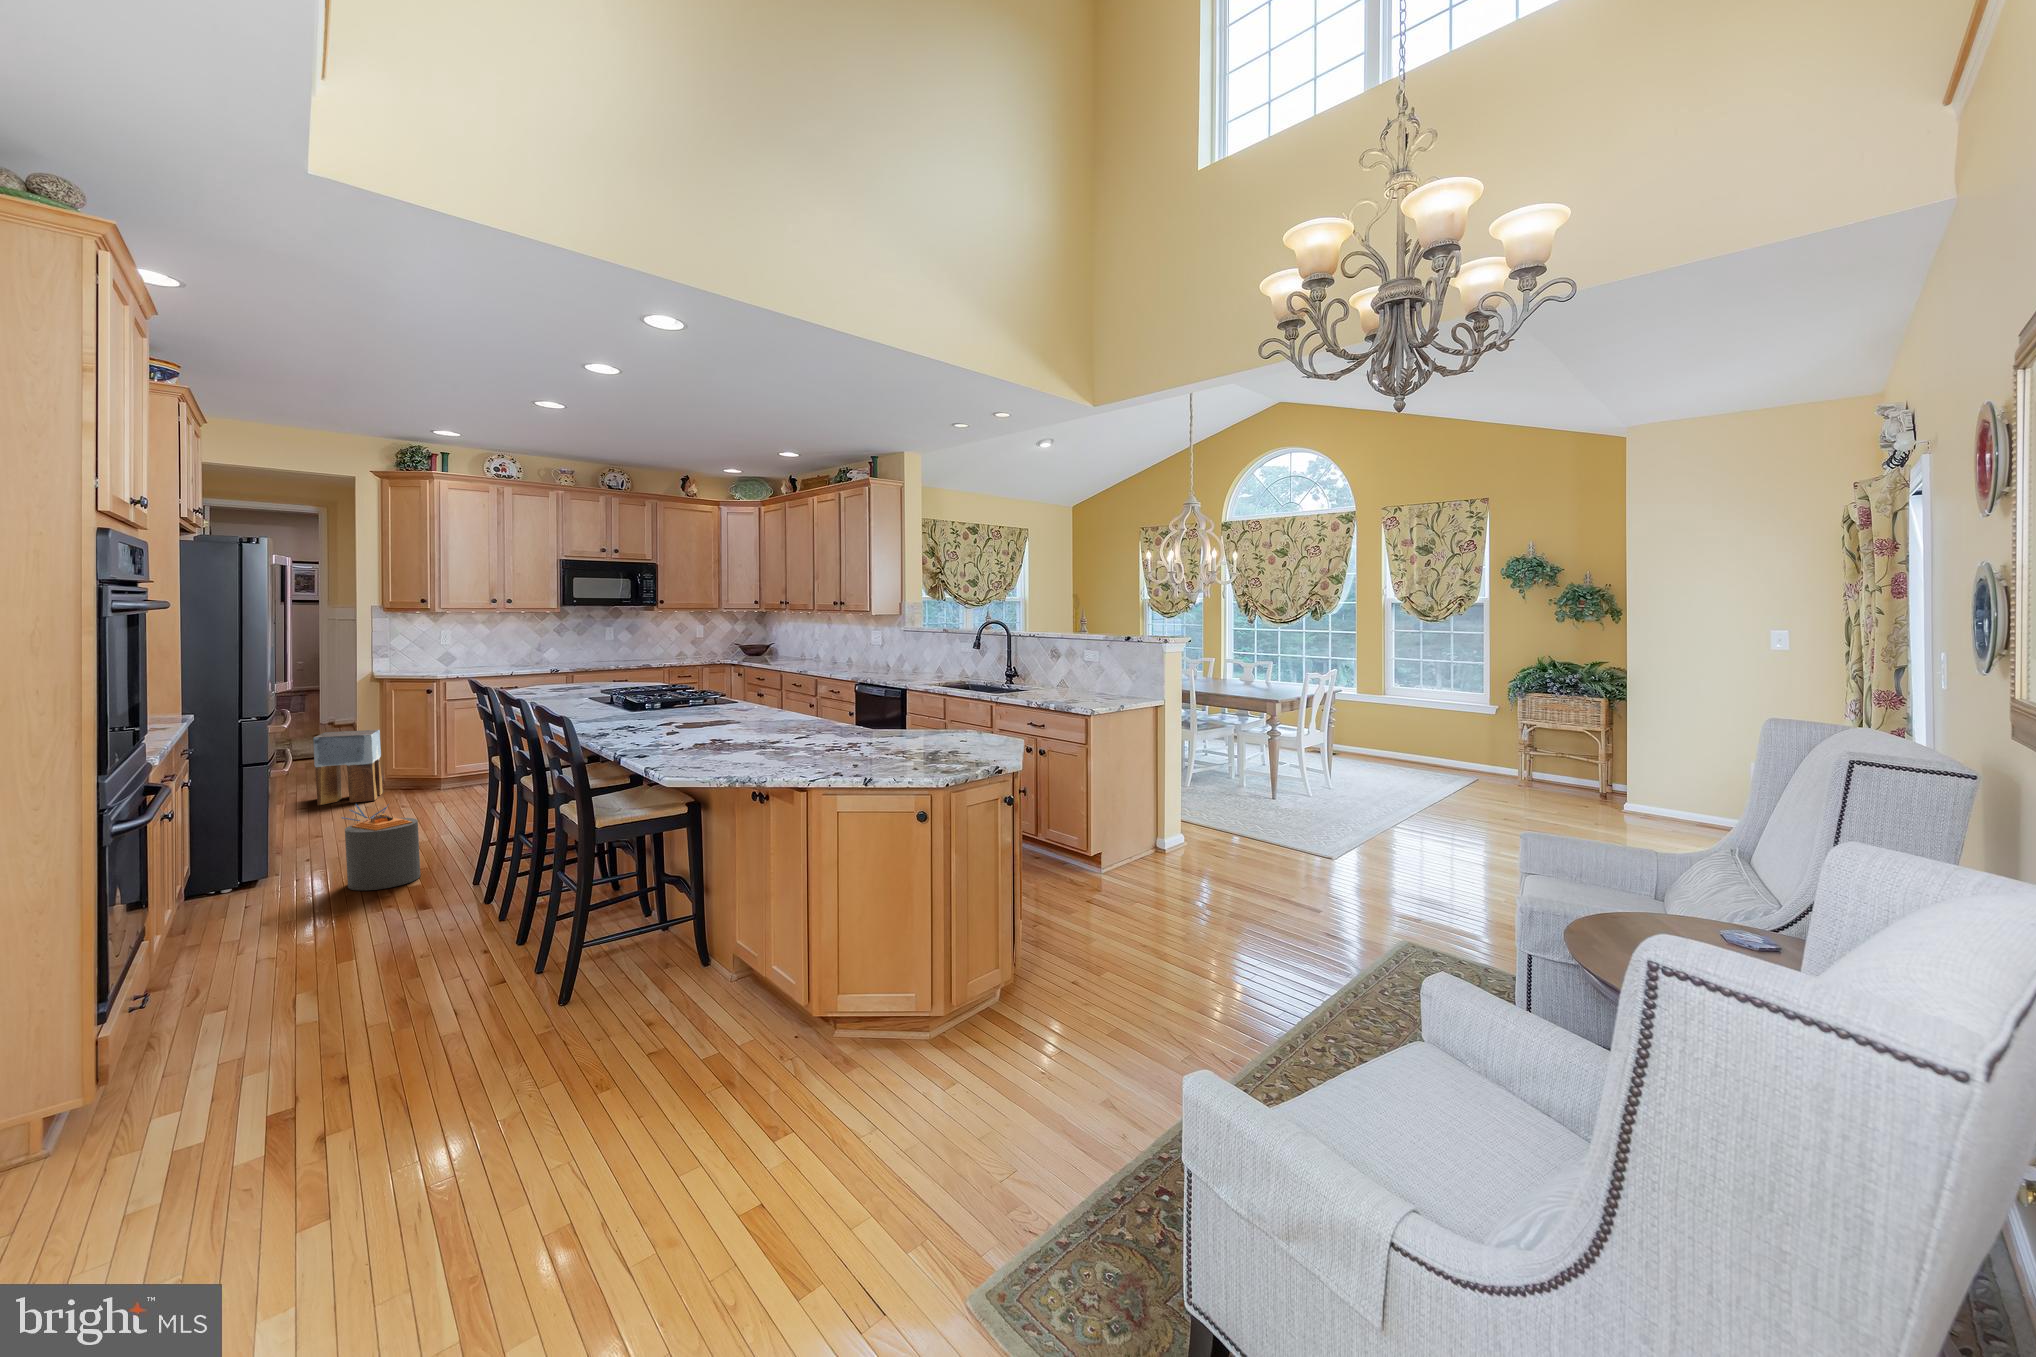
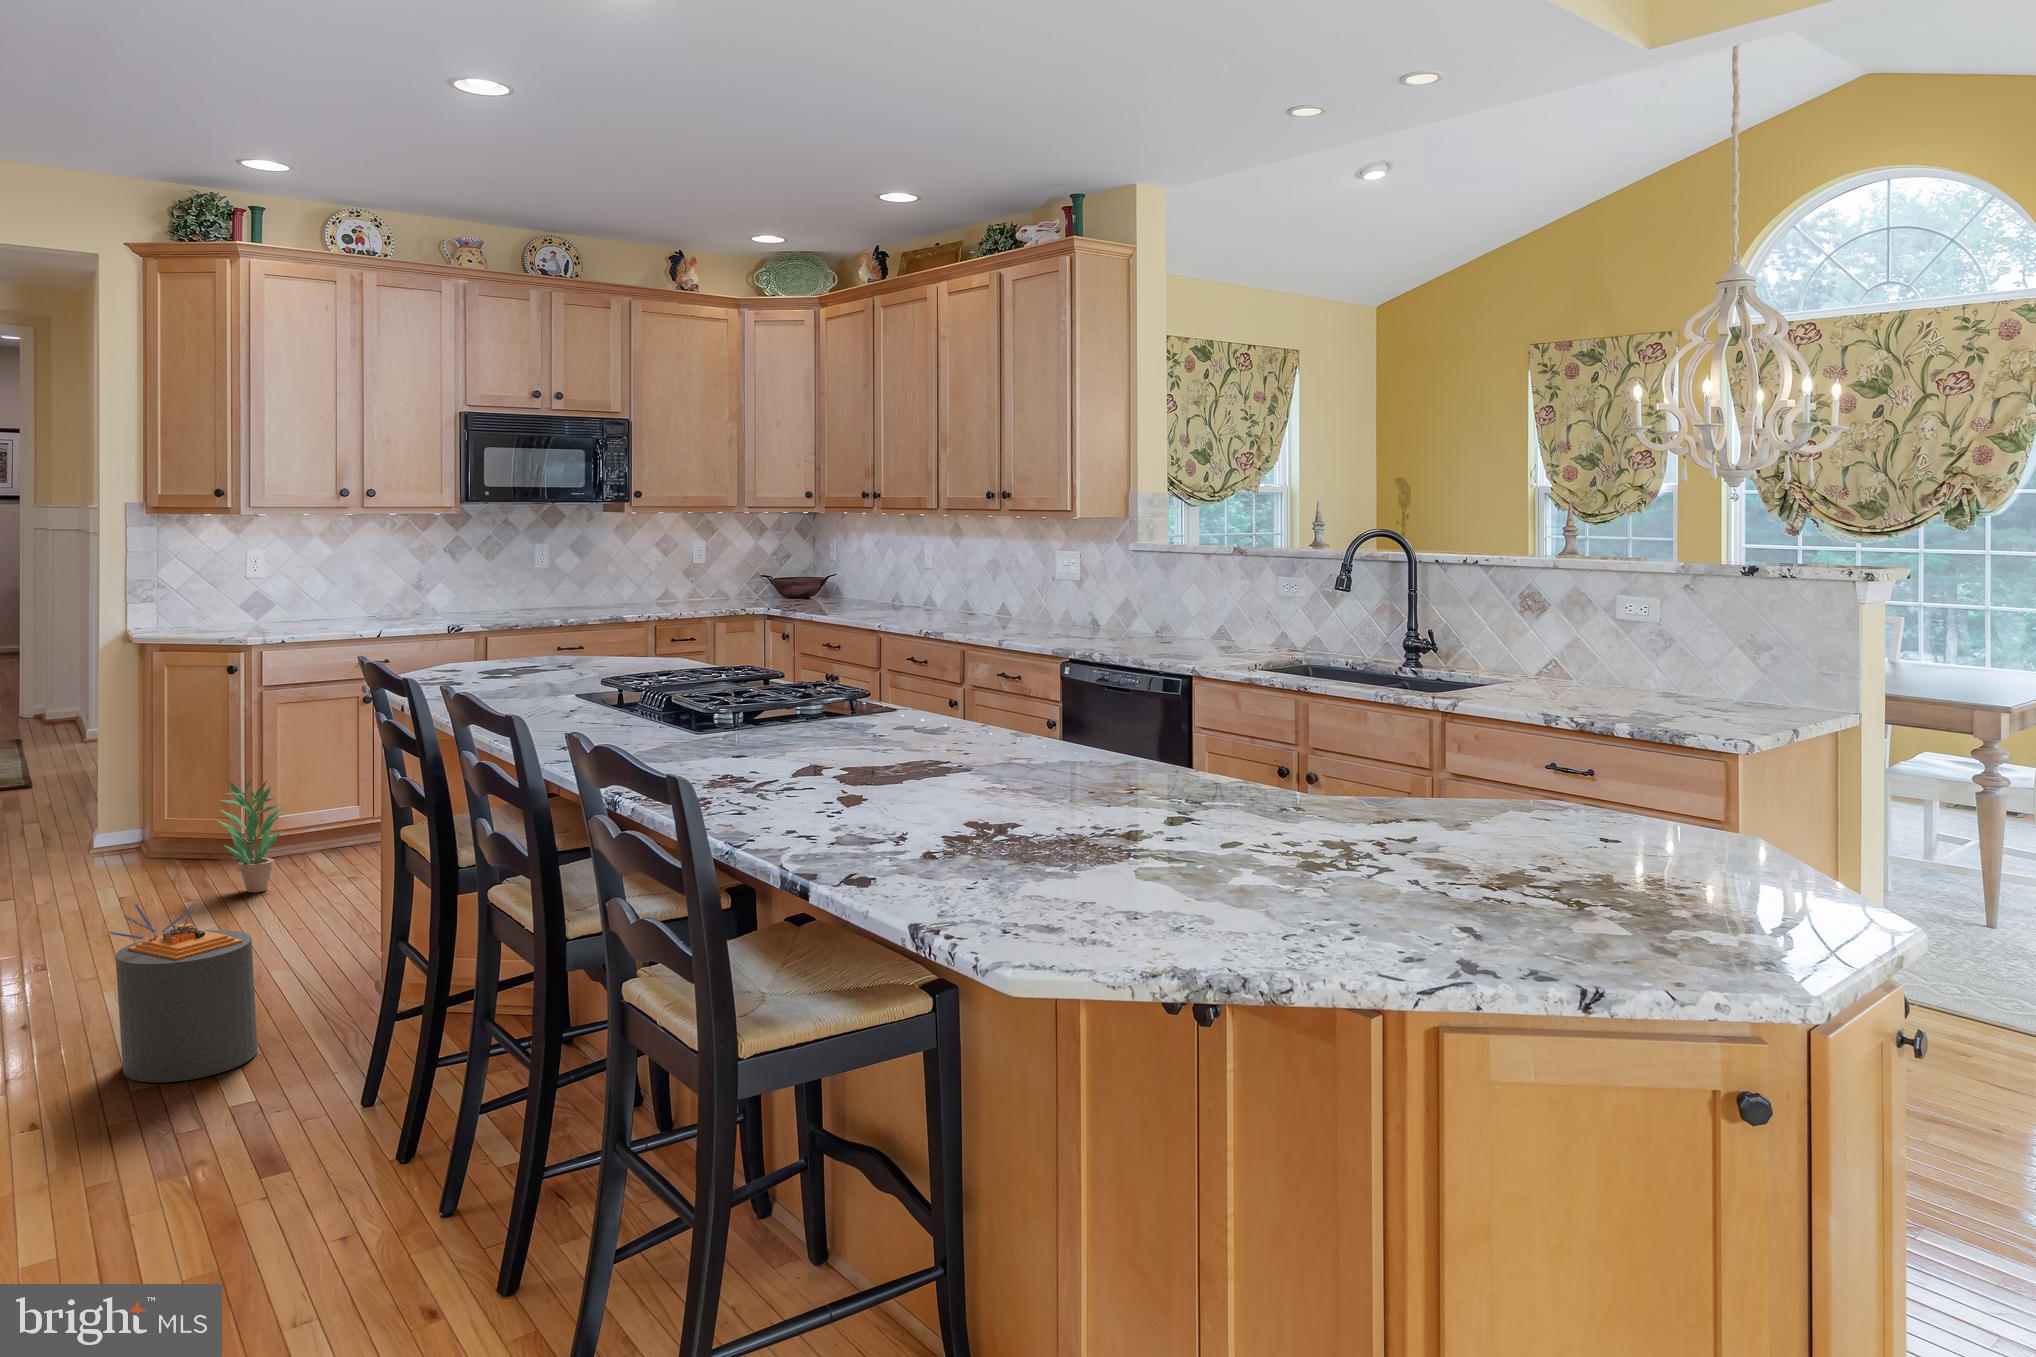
stool: present [313,730,383,805] -> none [31,740,152,885]
potted plant: none [415,747,454,807] -> present [219,779,283,892]

